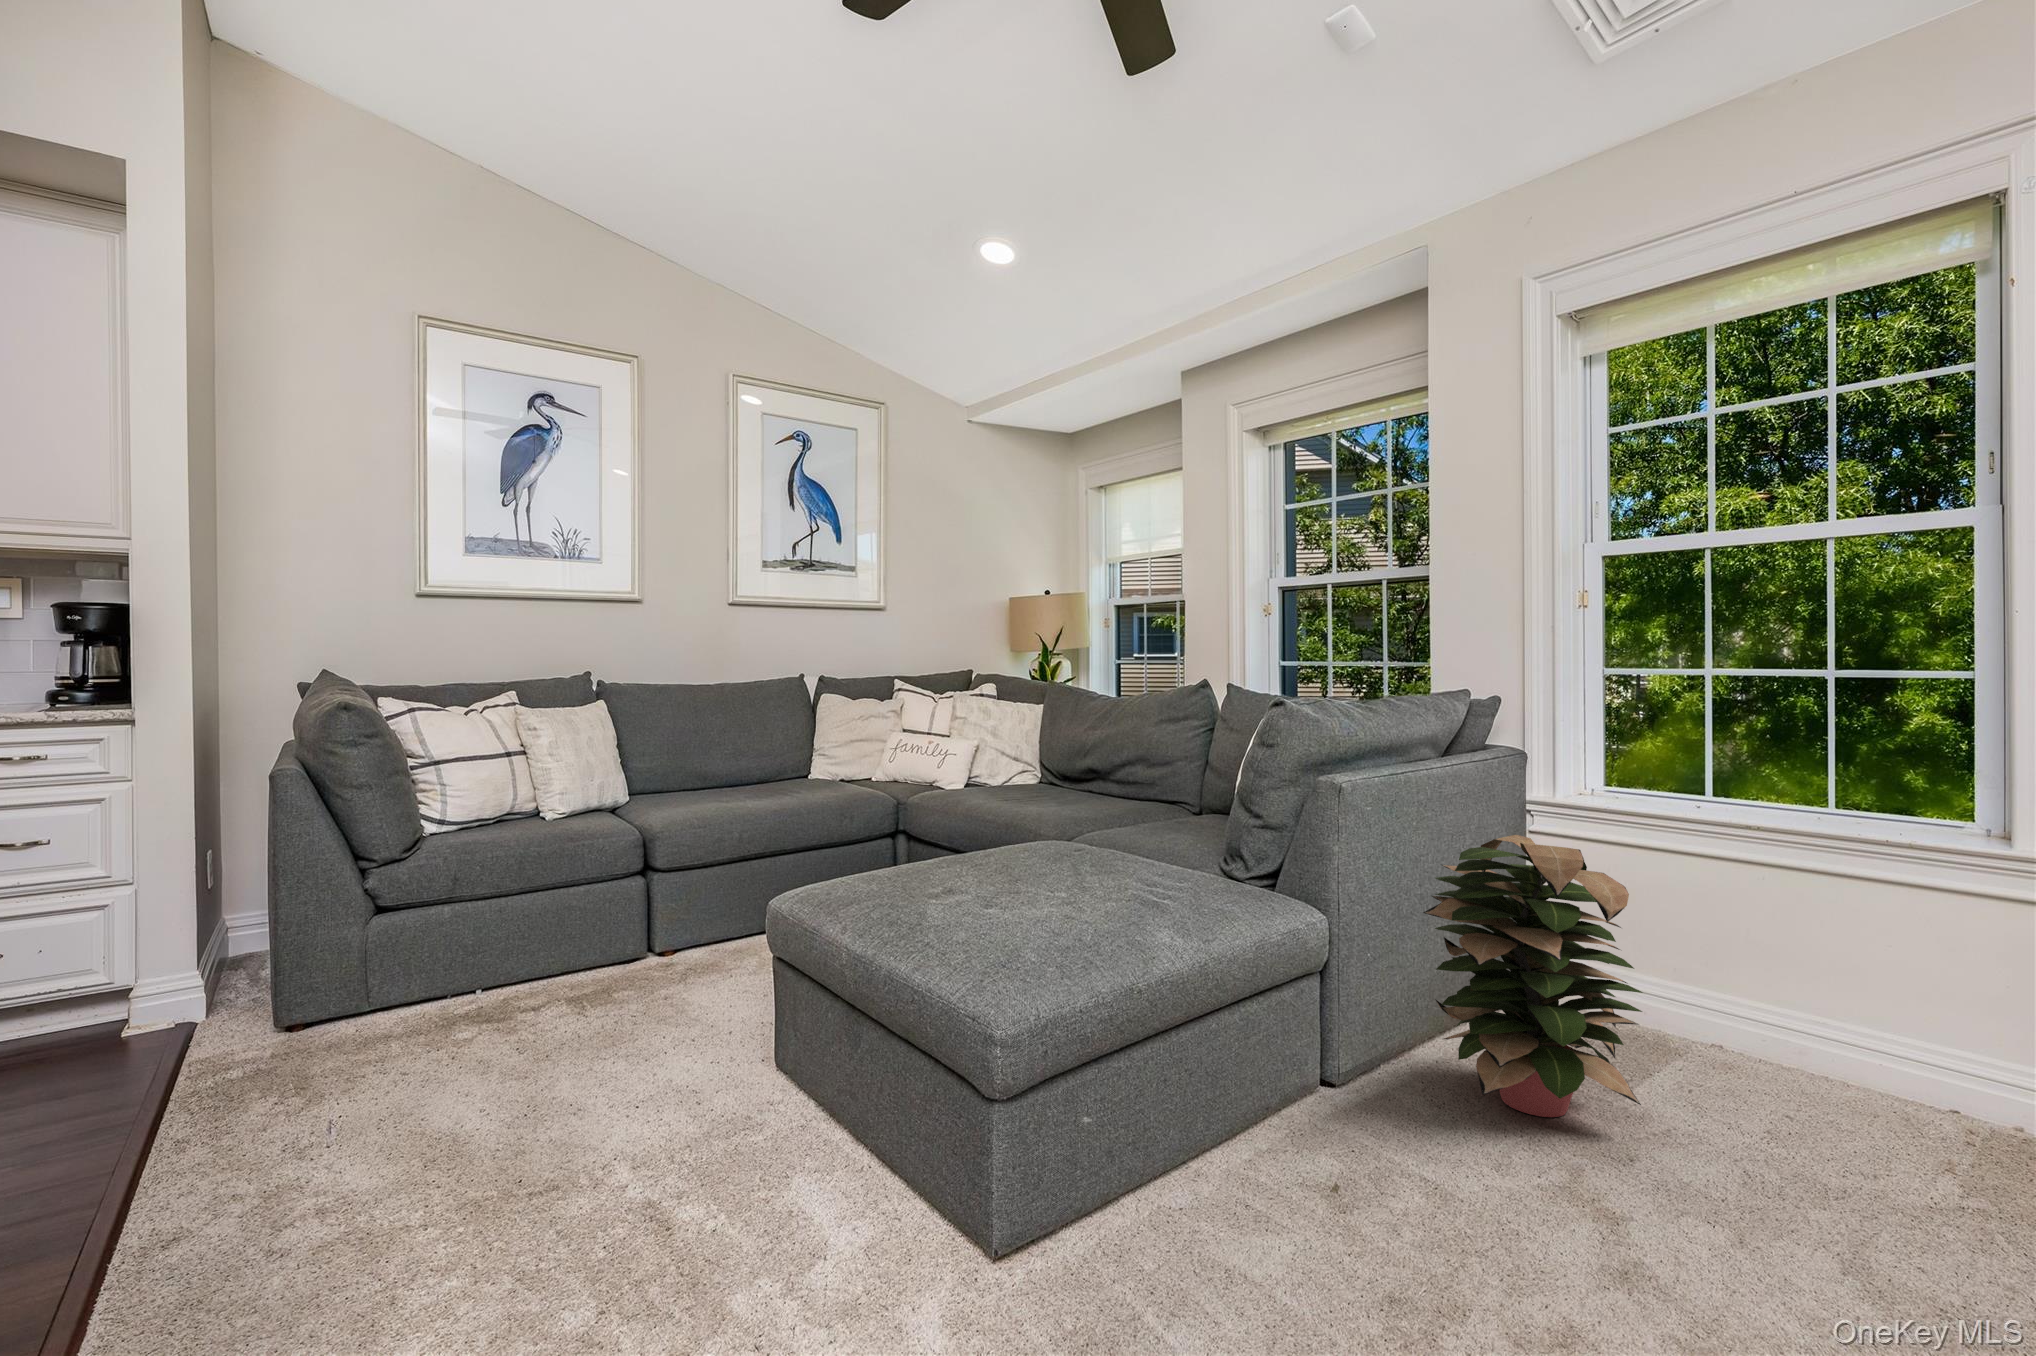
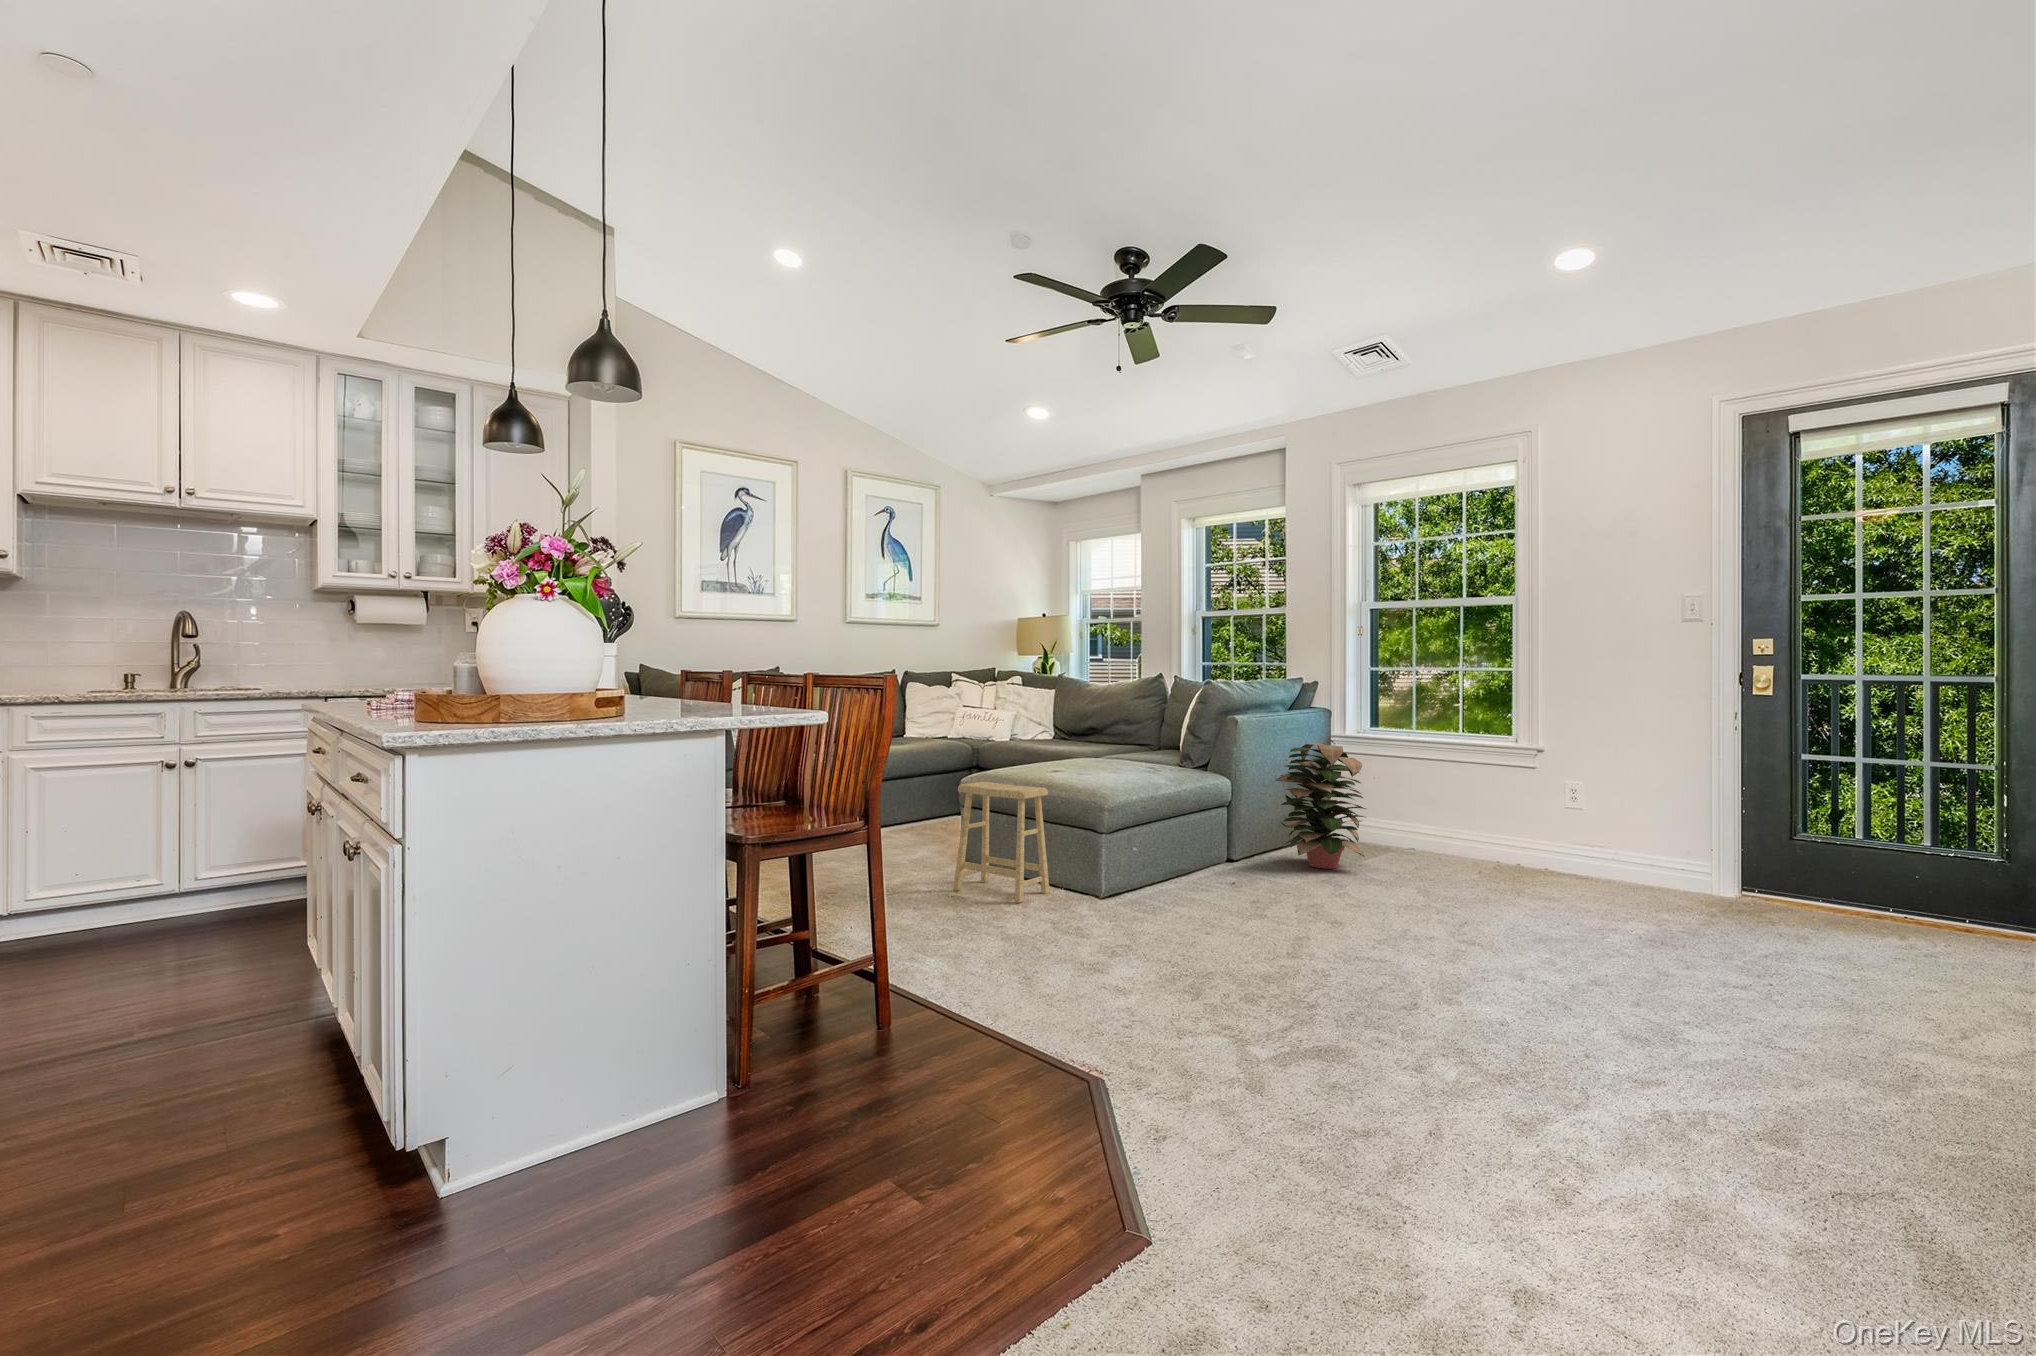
footstool: none [677,928,890,1265] -> present [953,782,1050,903]

